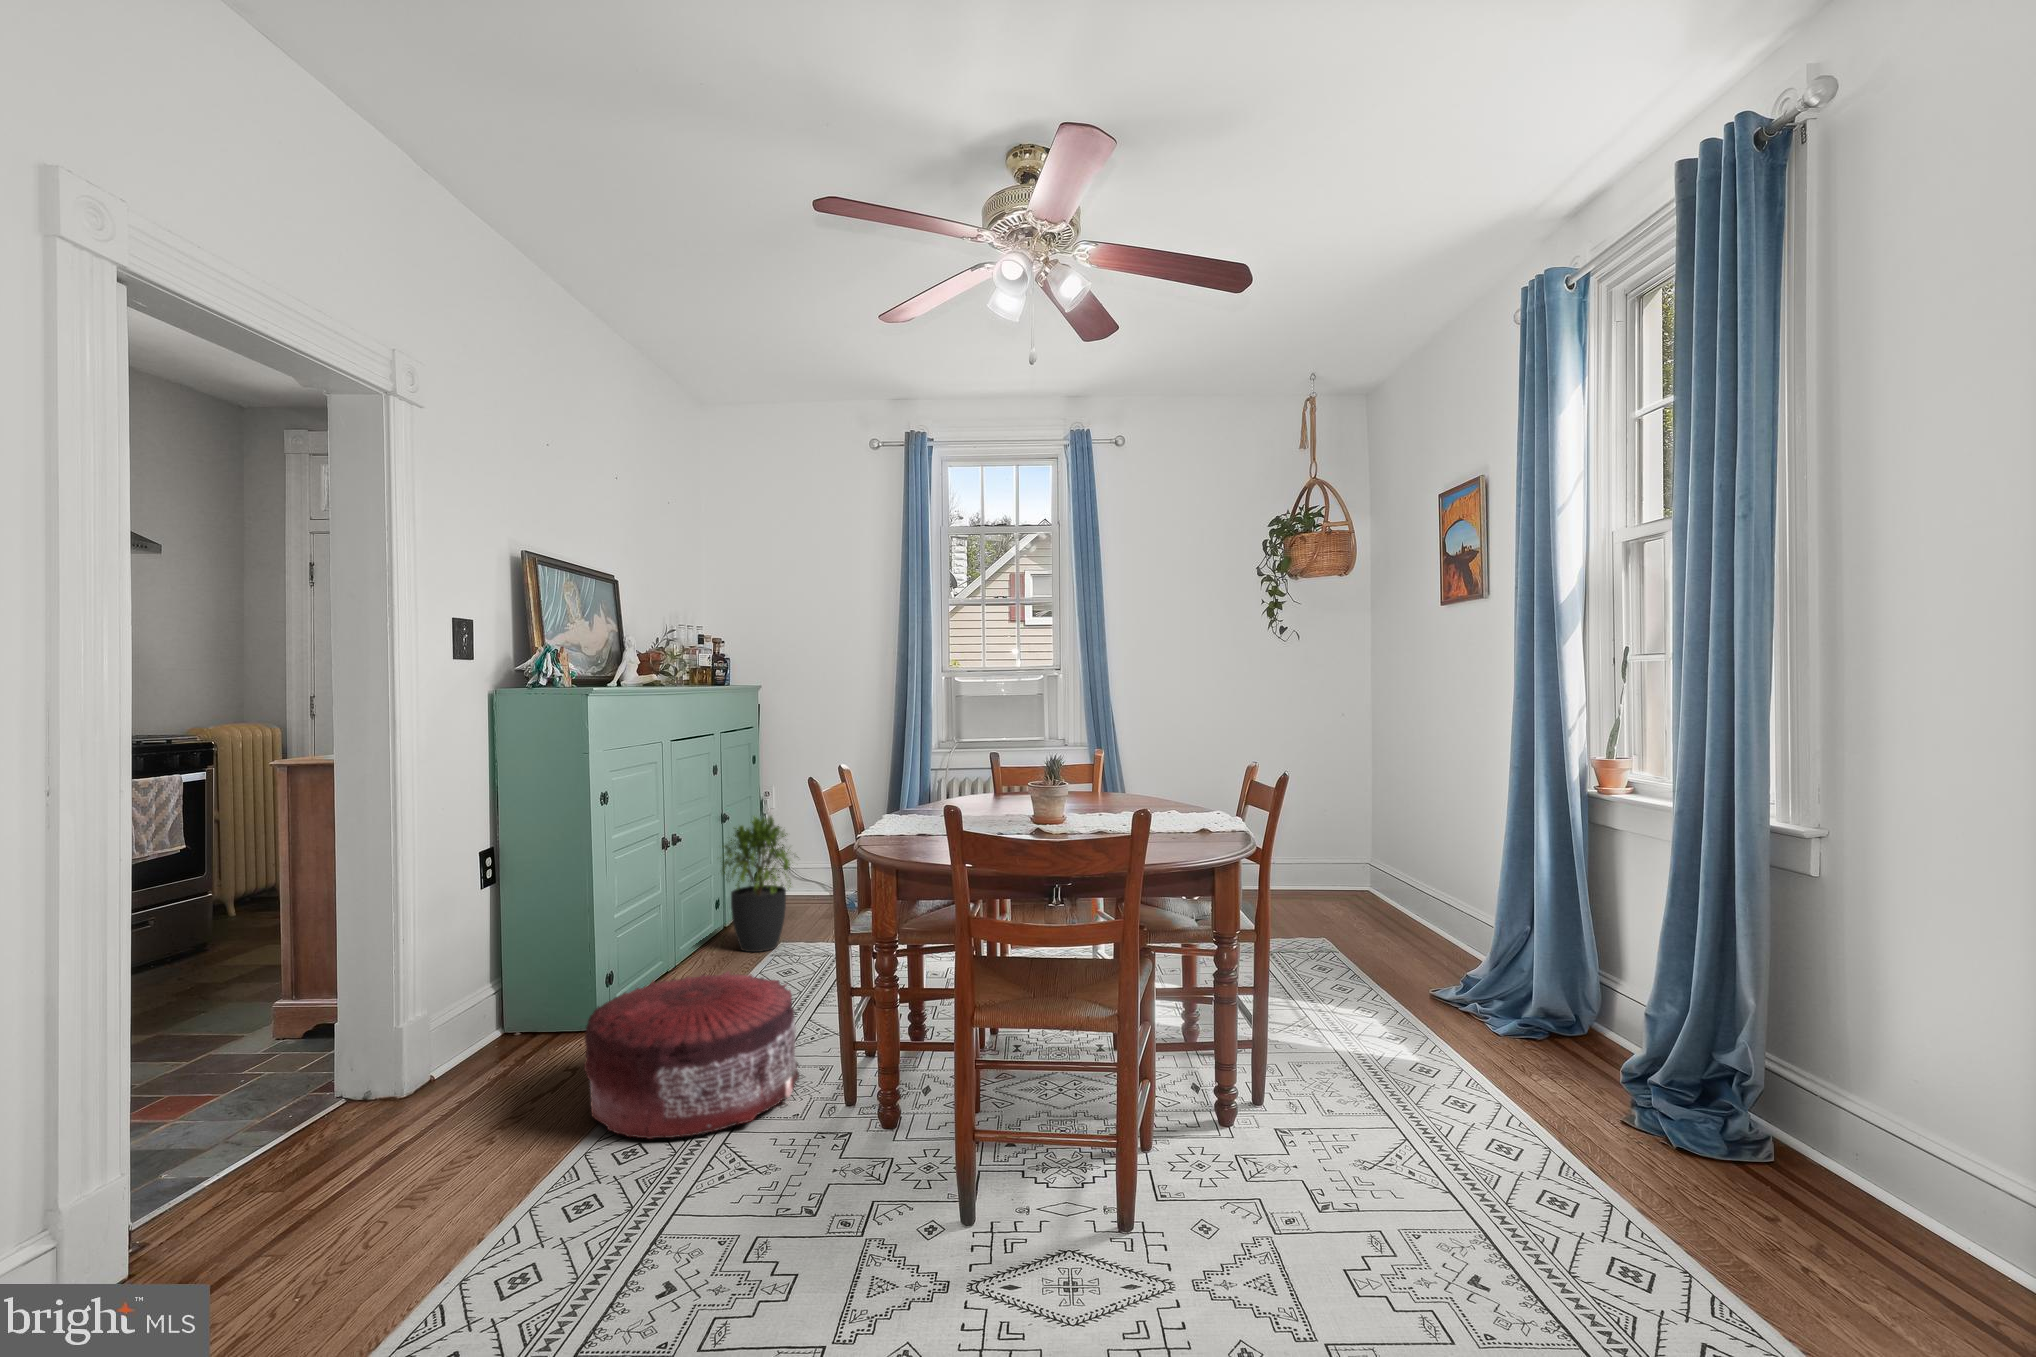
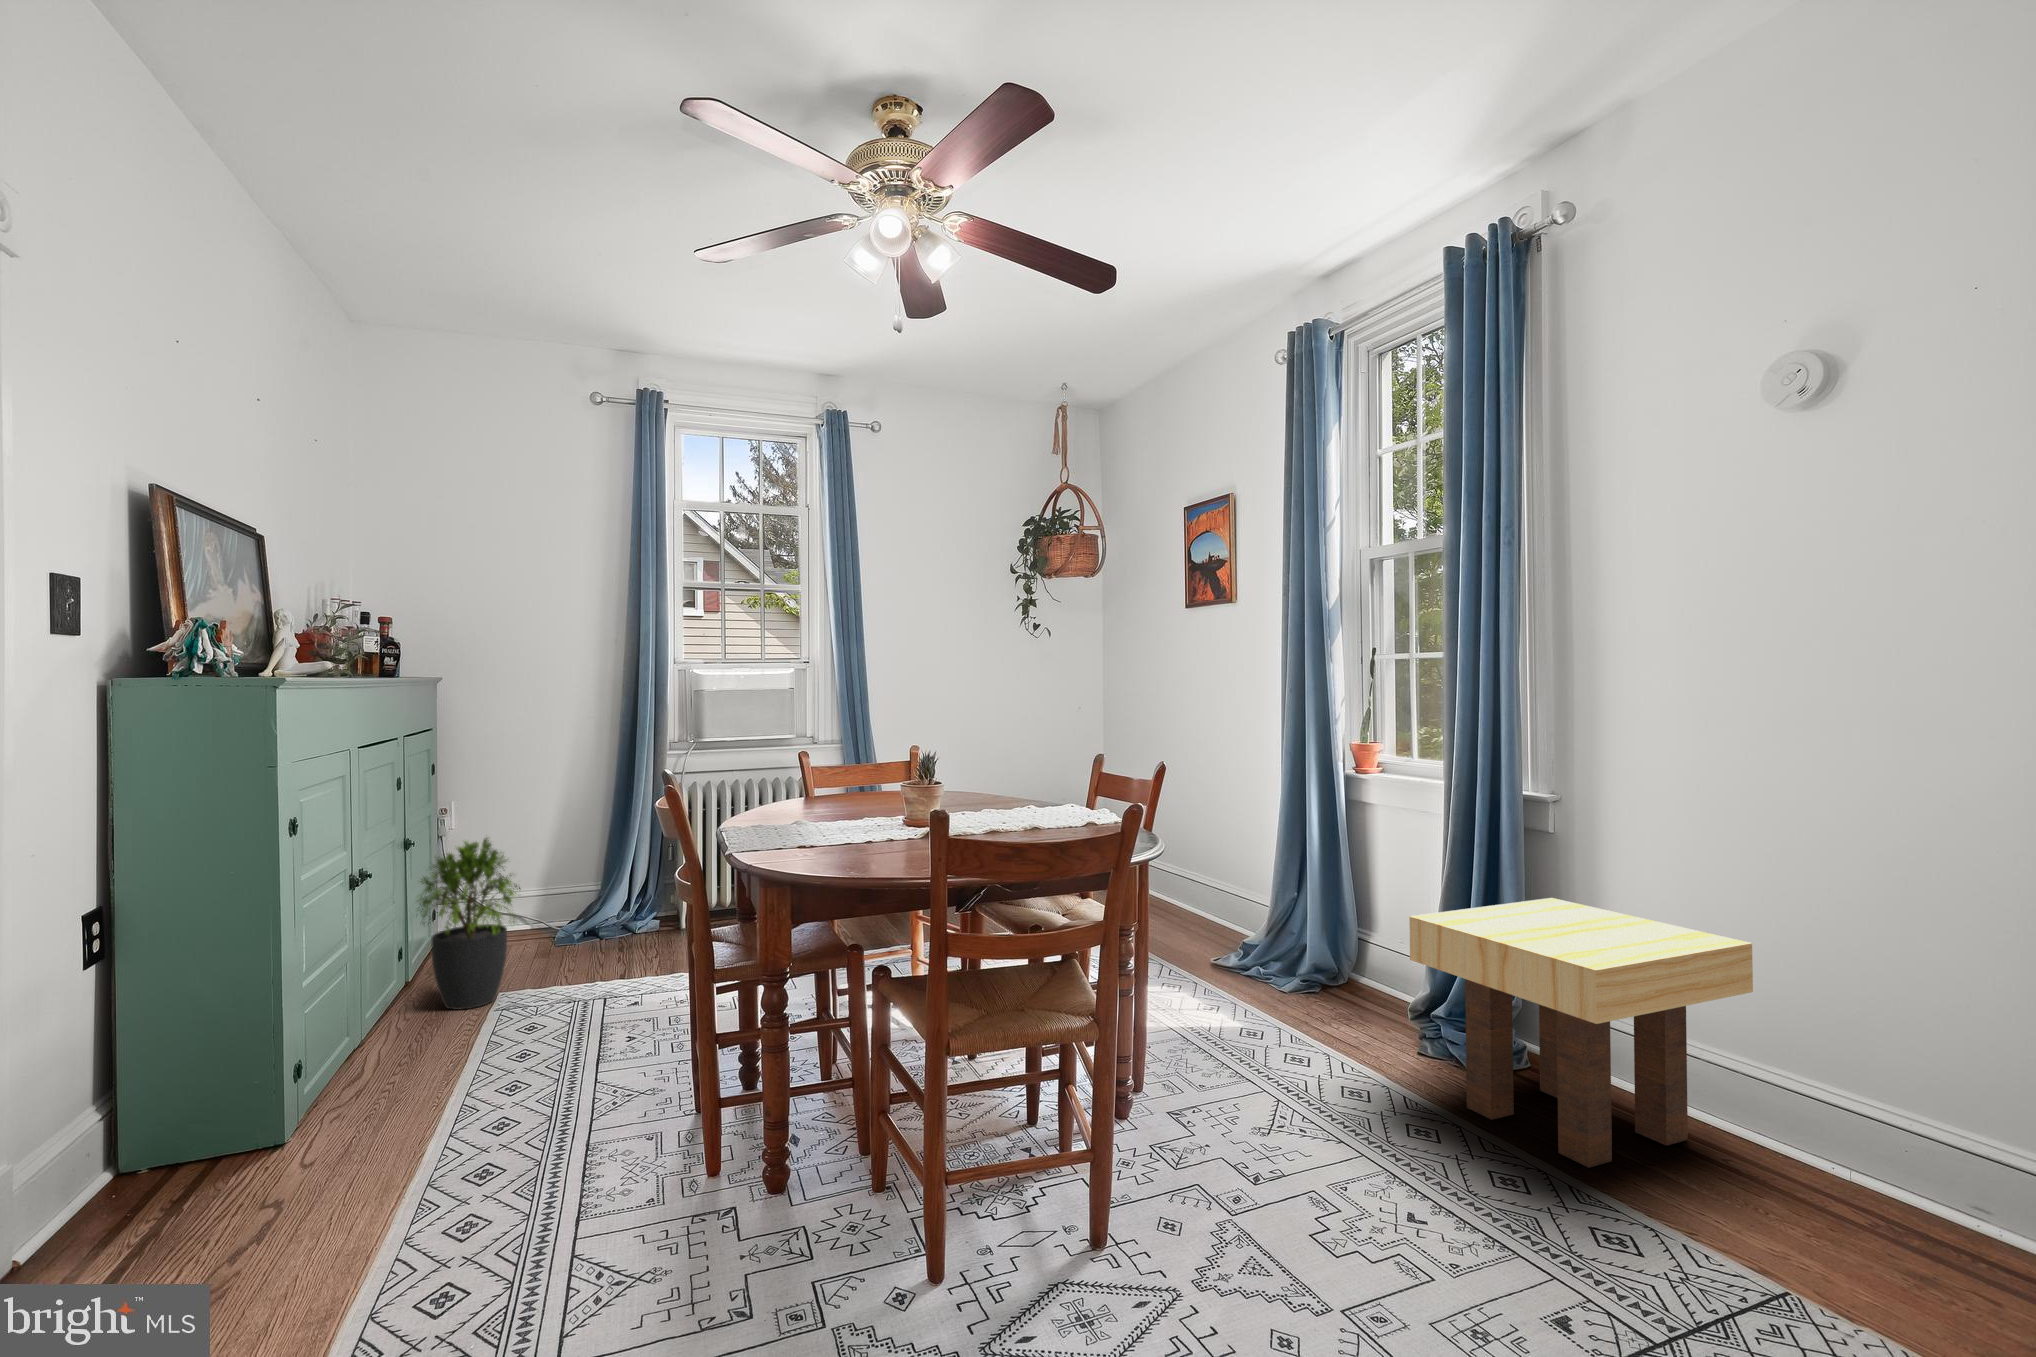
side table: none [1565,955,2023,1275] -> present [1409,898,1753,1168]
pouf: present [584,971,799,1139] -> none [339,1033,634,1273]

